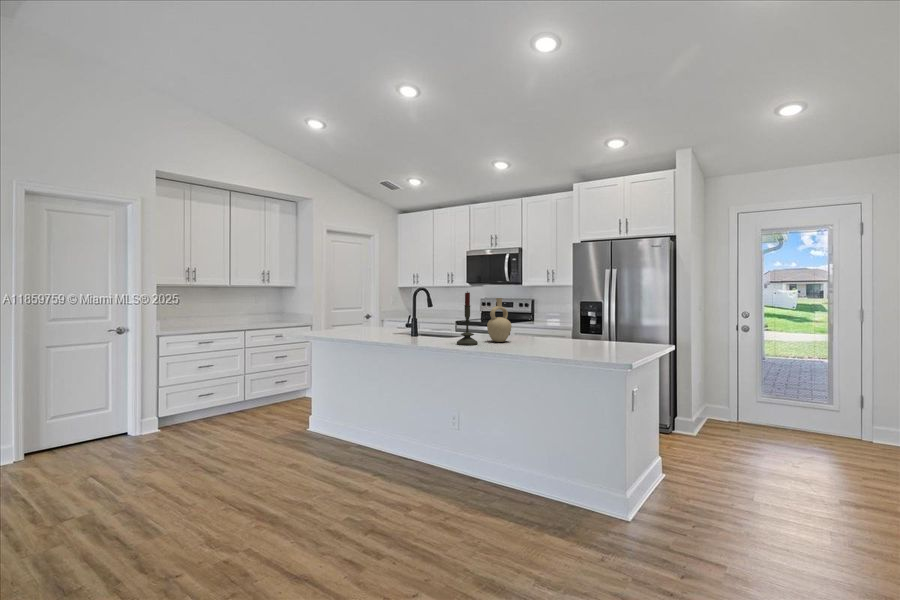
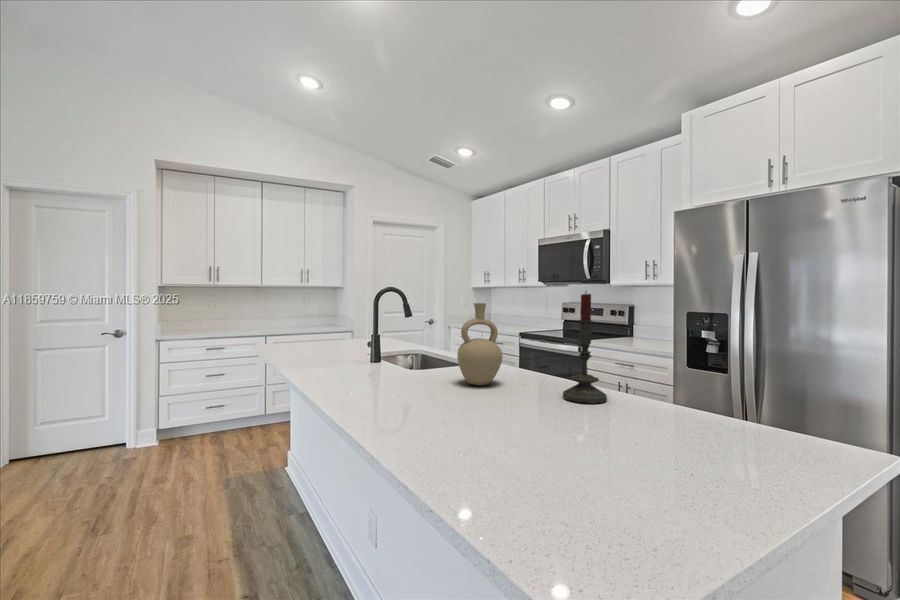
candle: present [457,292,478,345] -> present [563,292,607,403]

